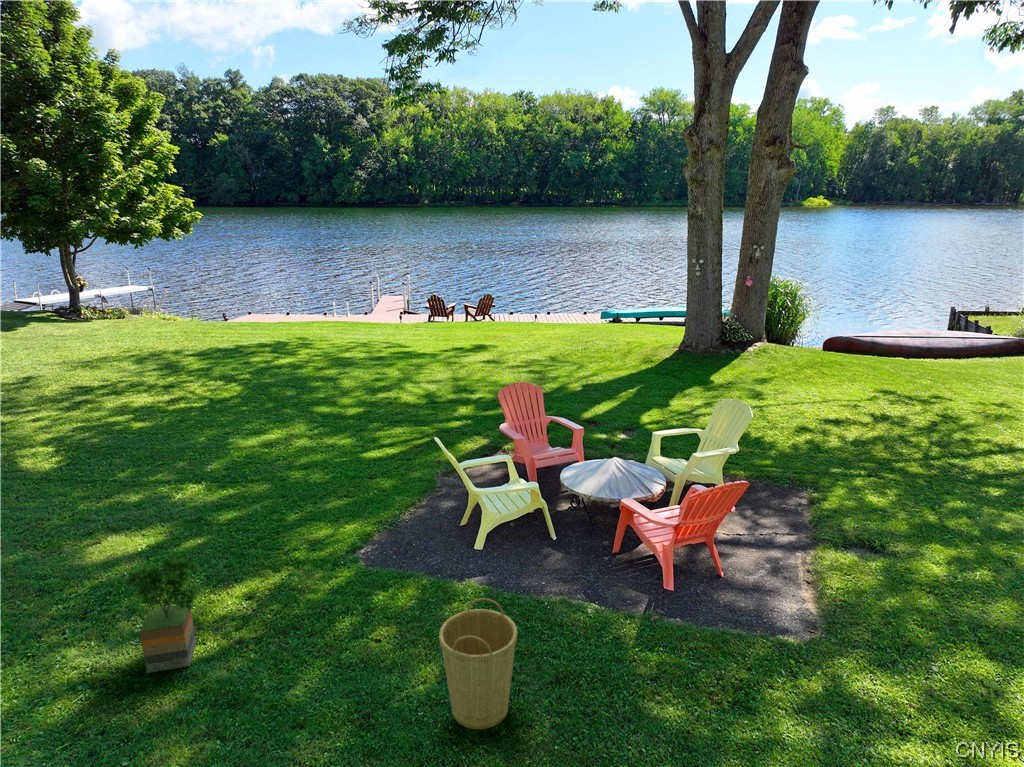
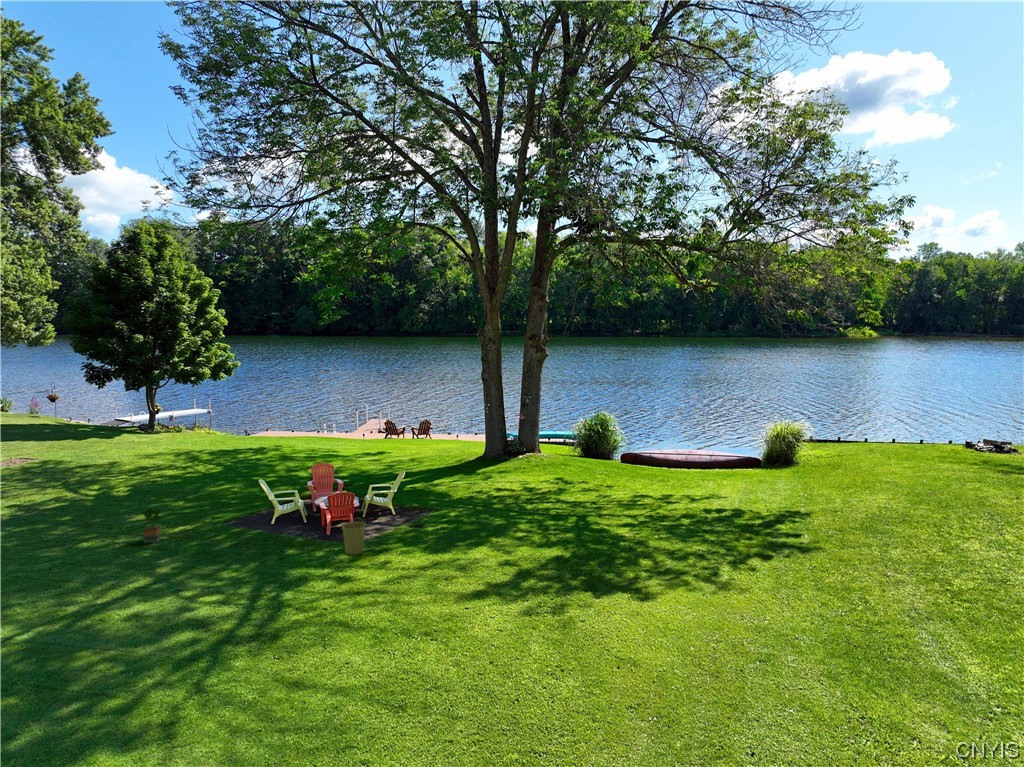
basket: present [439,598,517,729] -> present [342,522,366,555]

